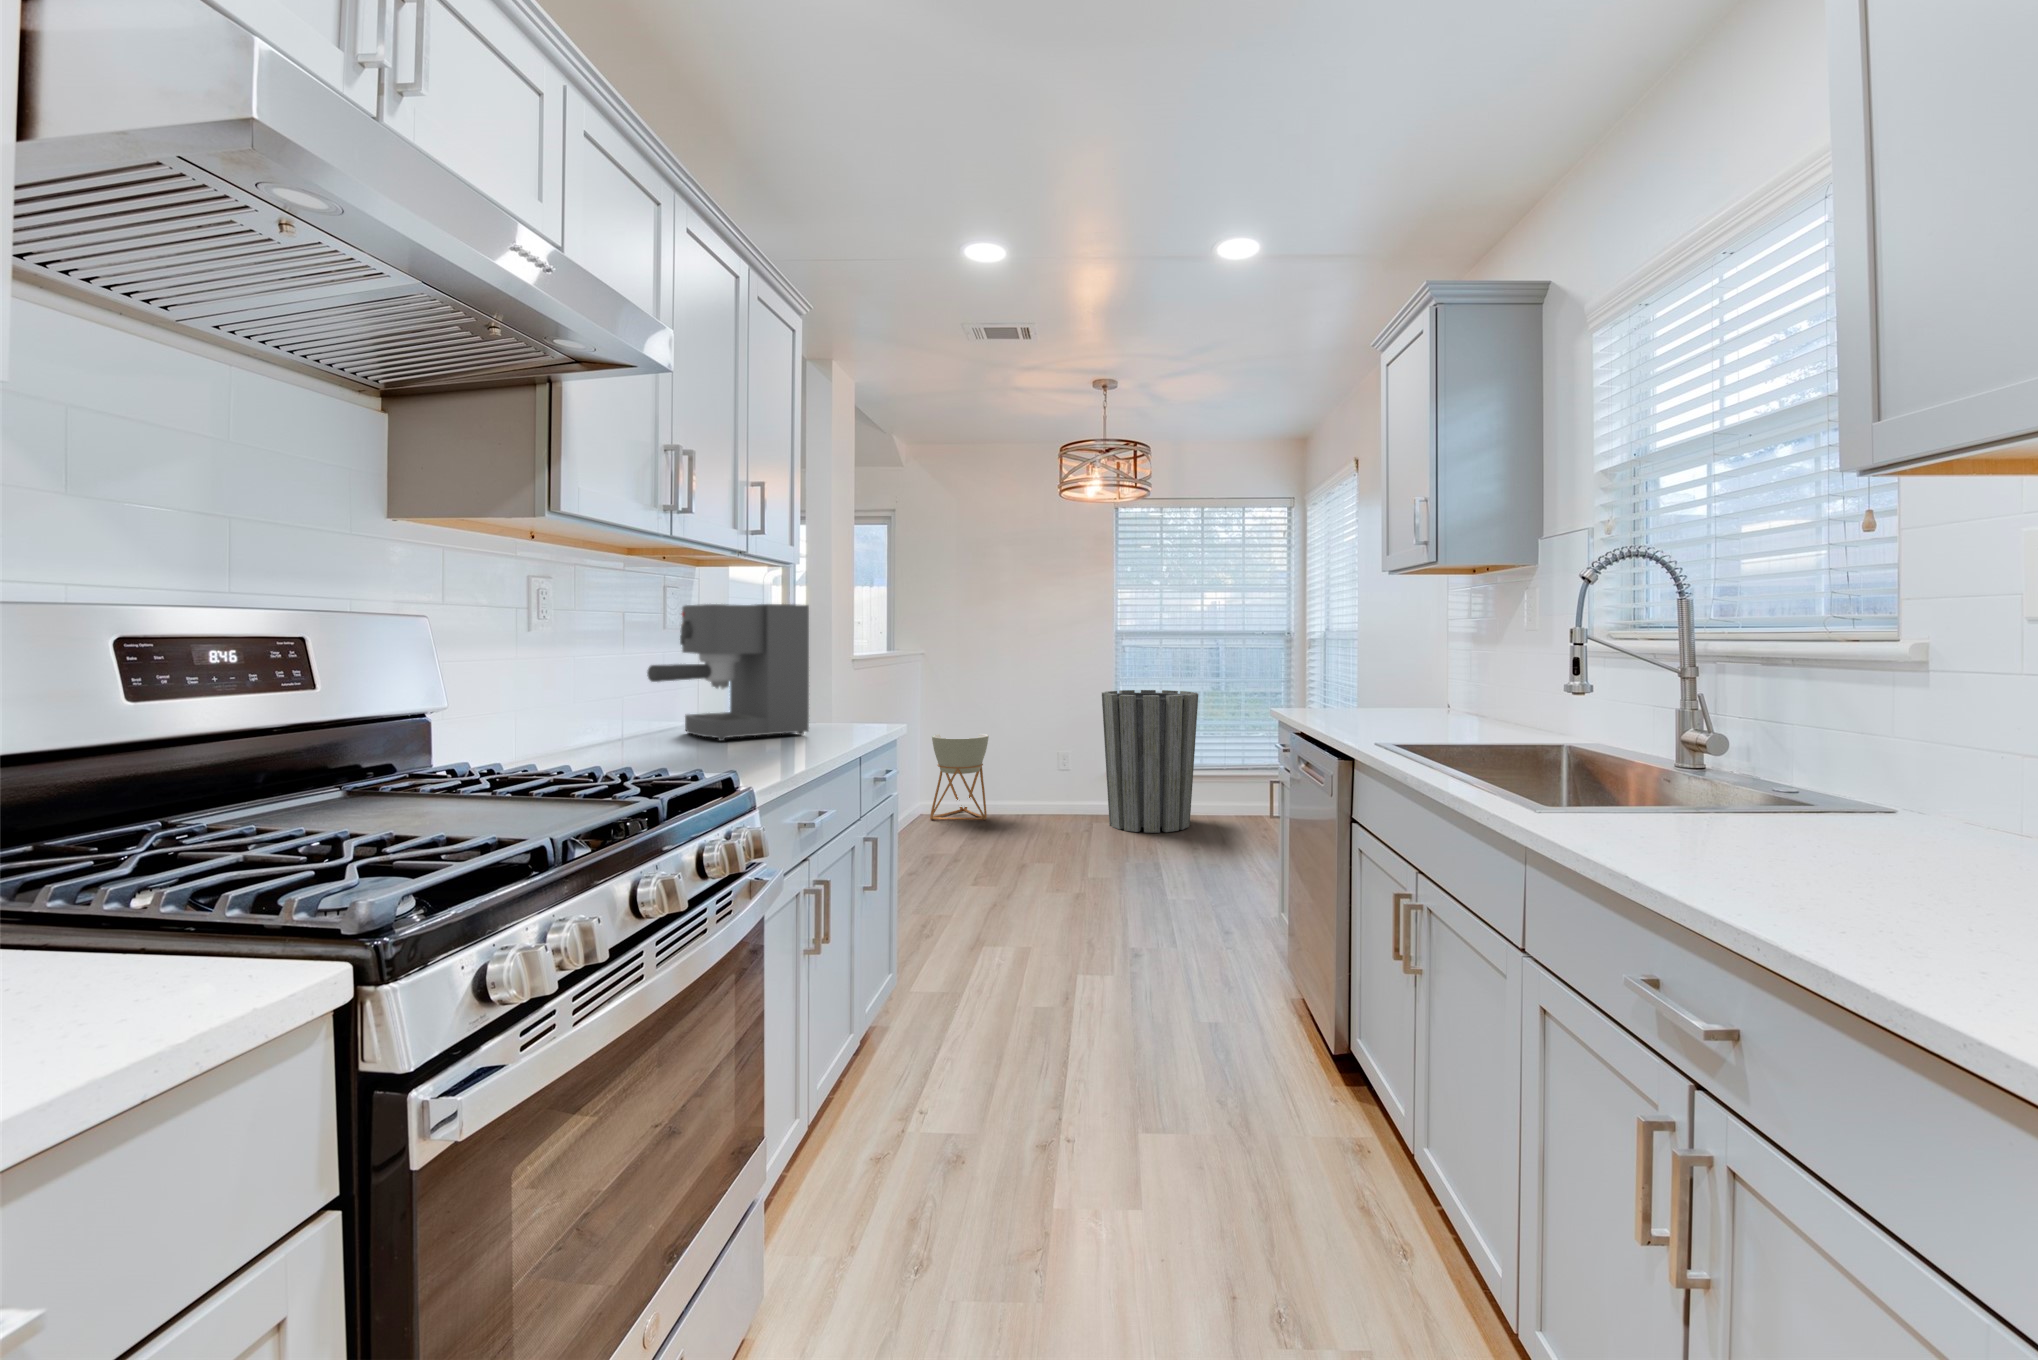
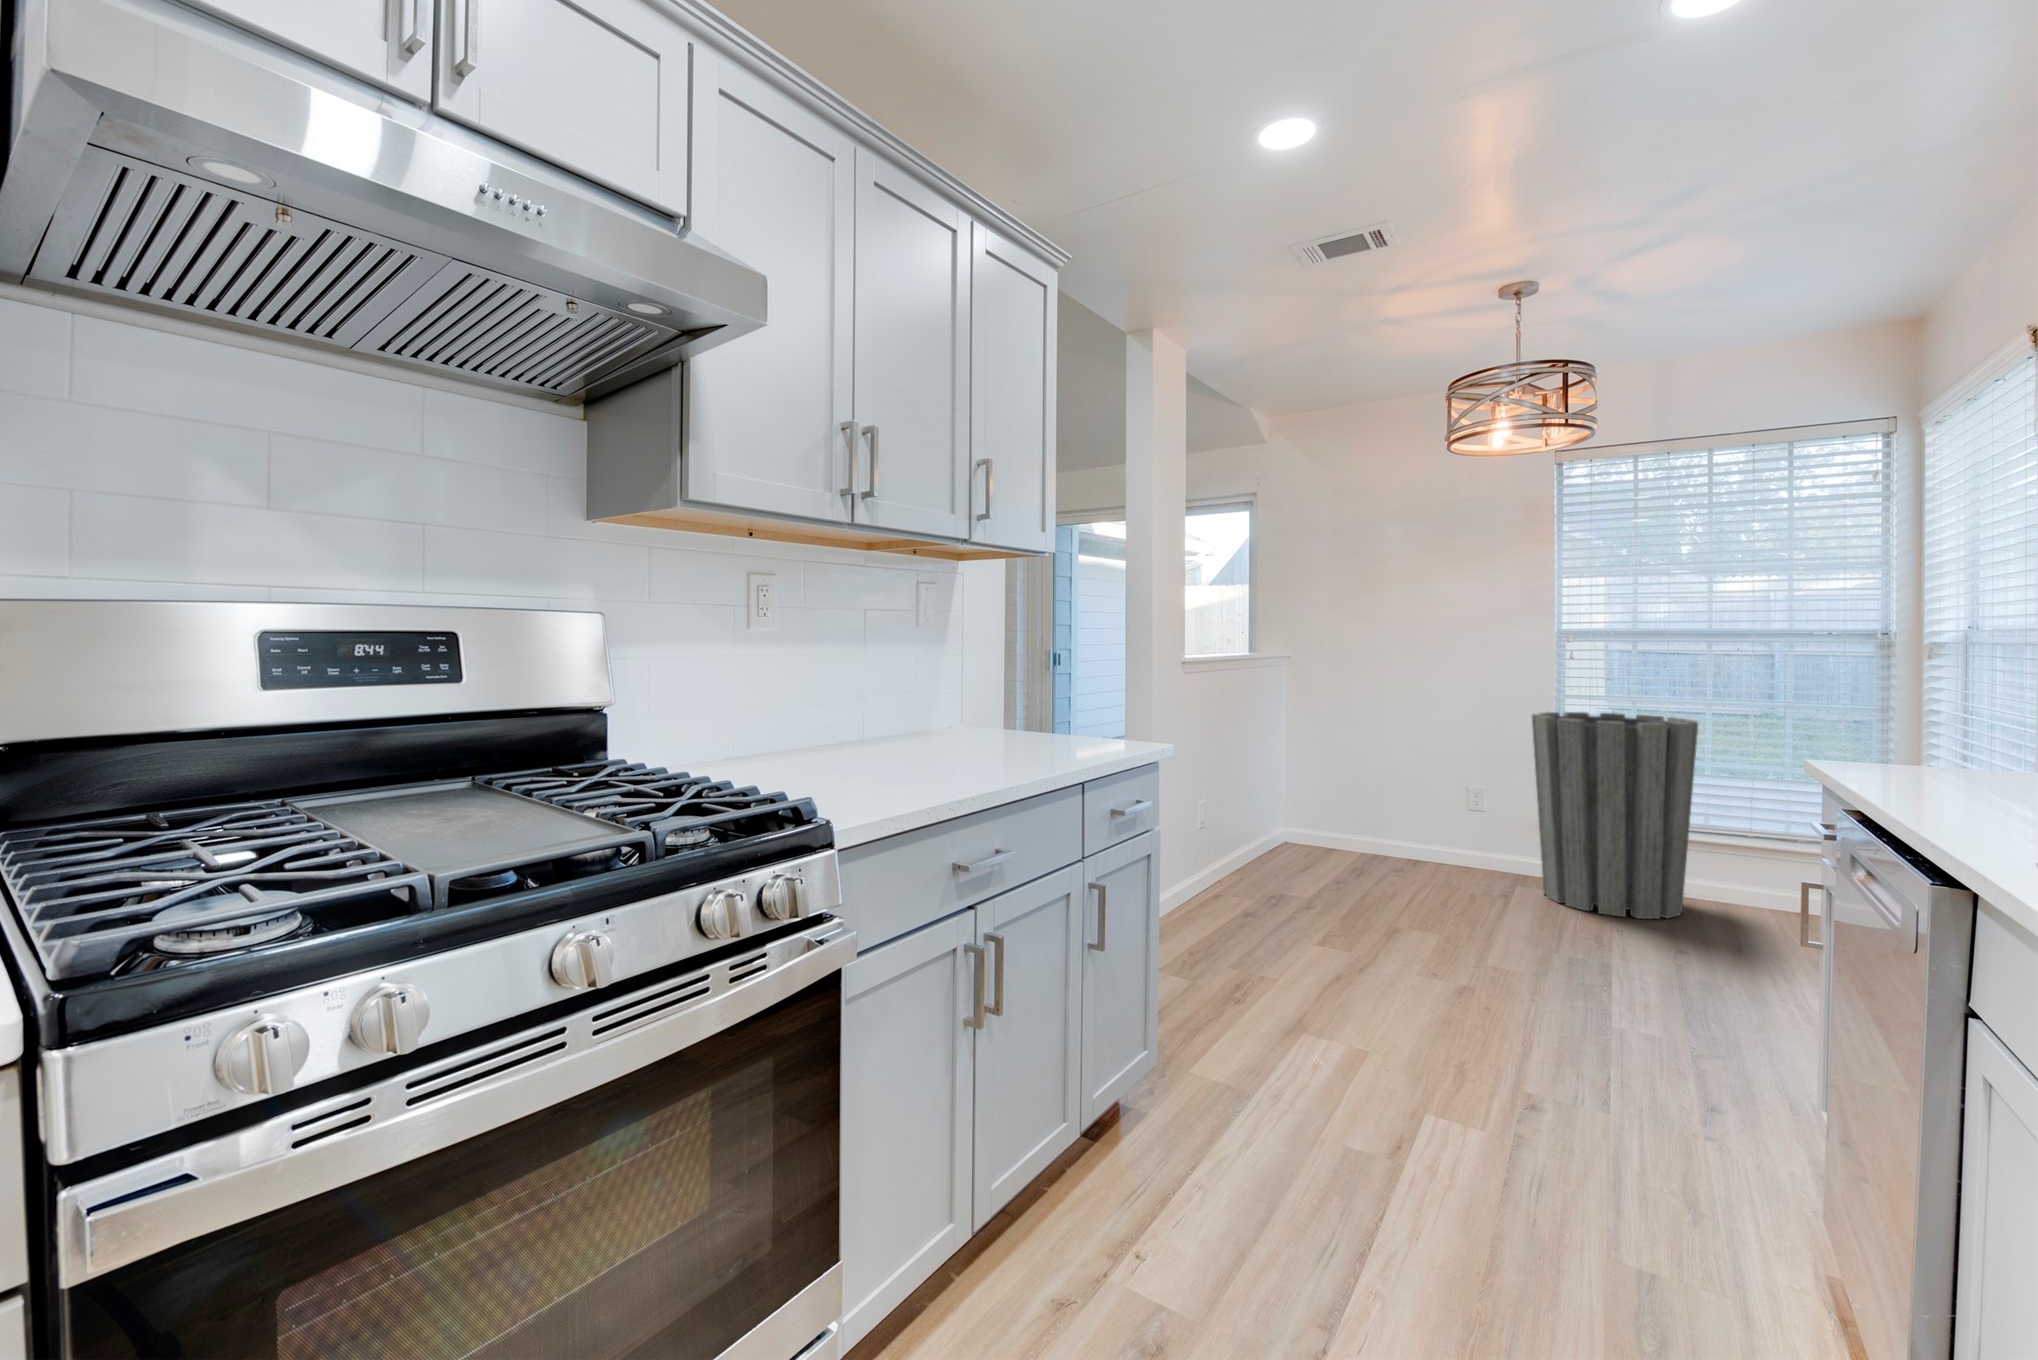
coffee maker: present [647,604,809,741] -> none [859,596,1031,754]
planter: present [930,733,989,820] -> none [1293,753,1370,864]

